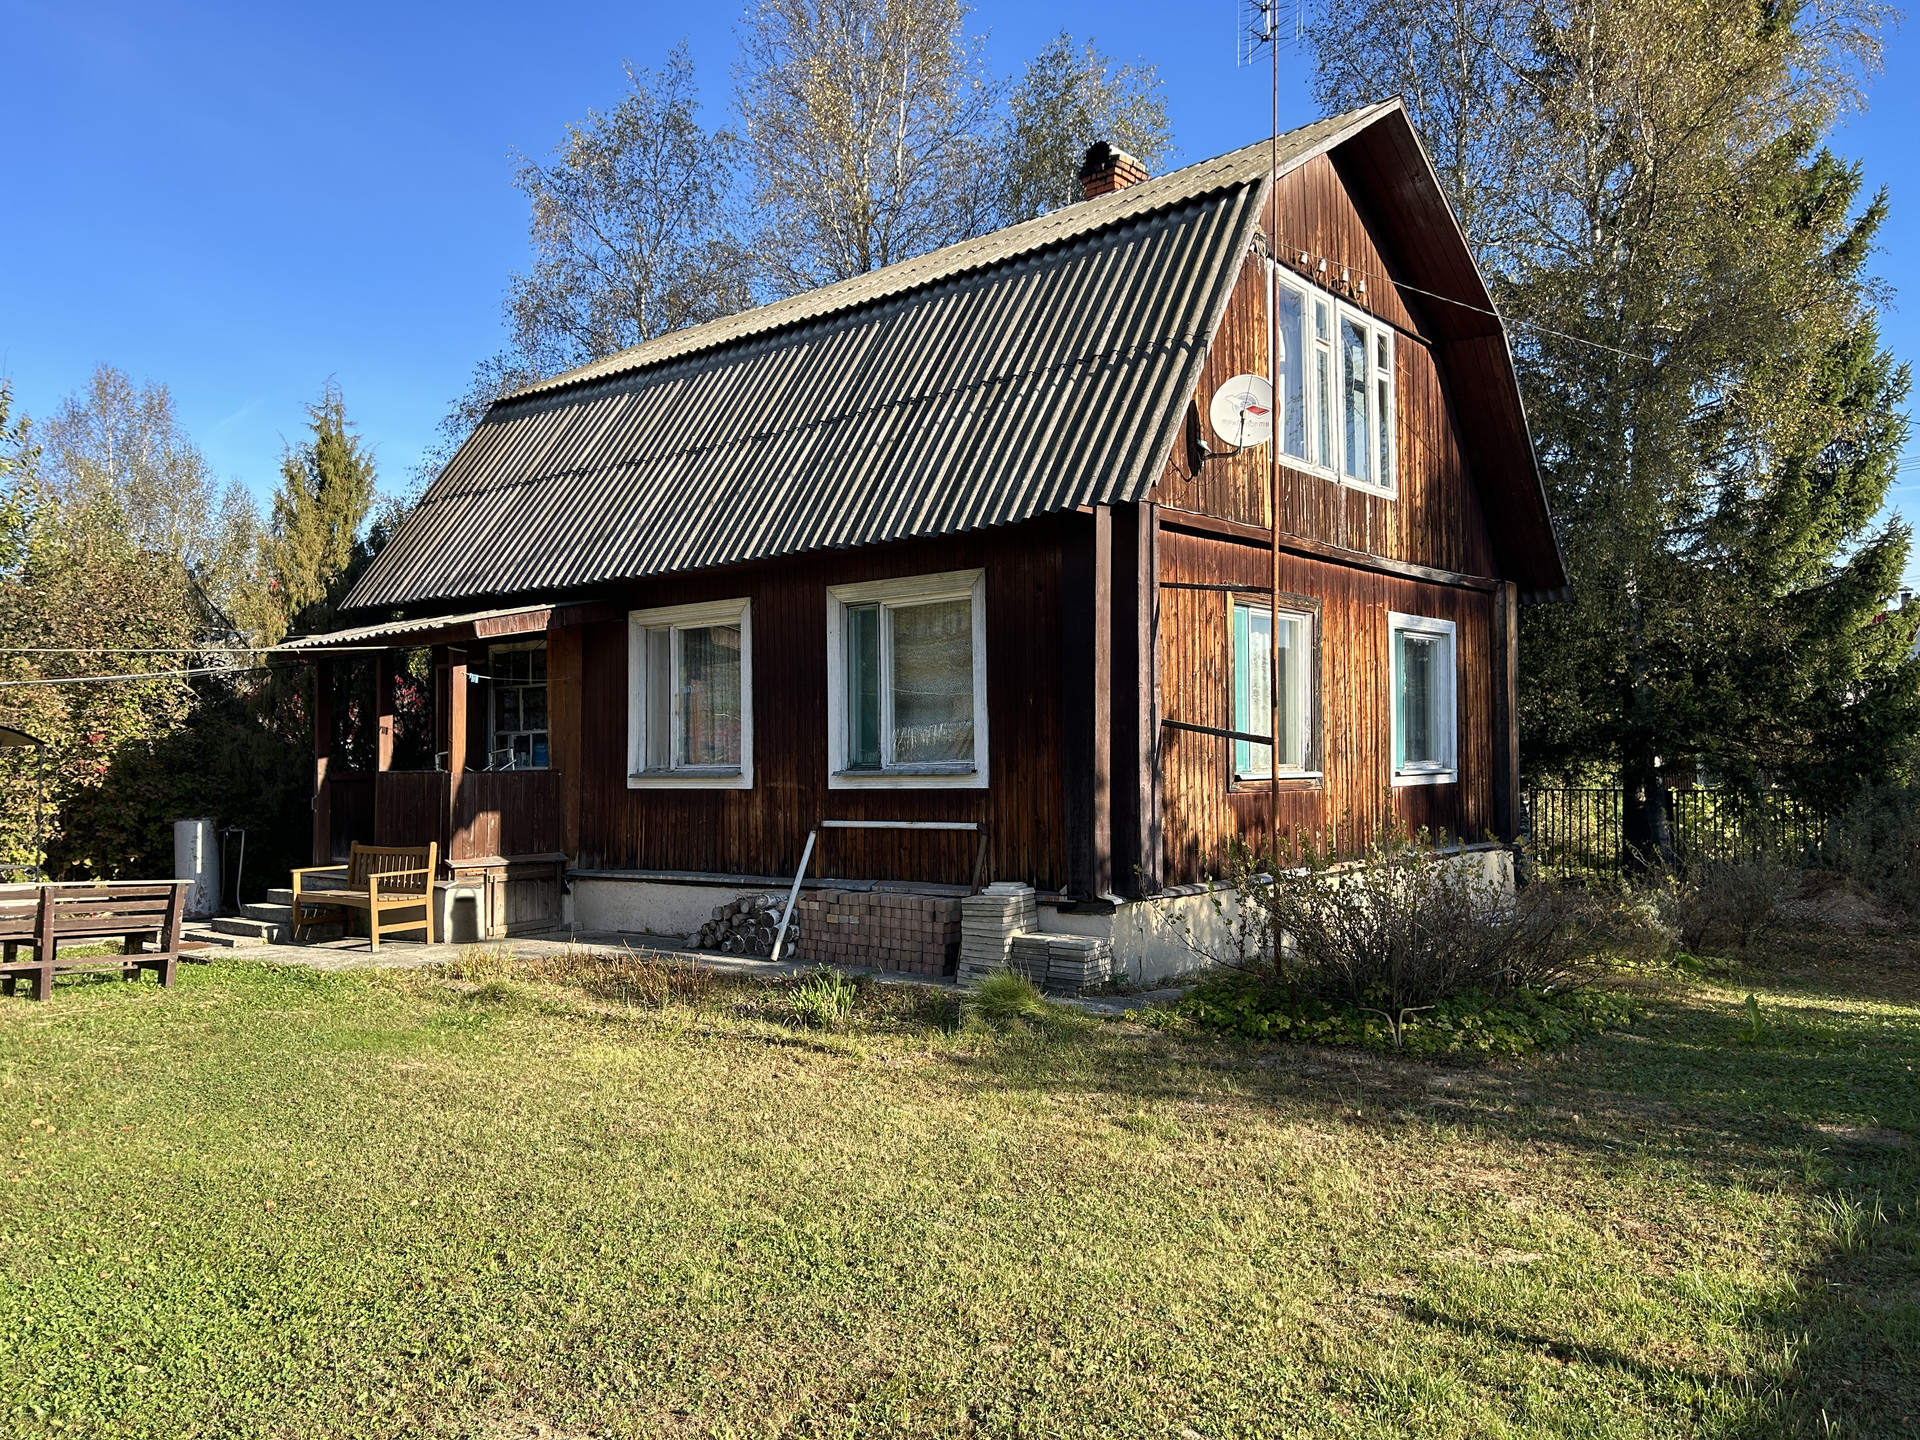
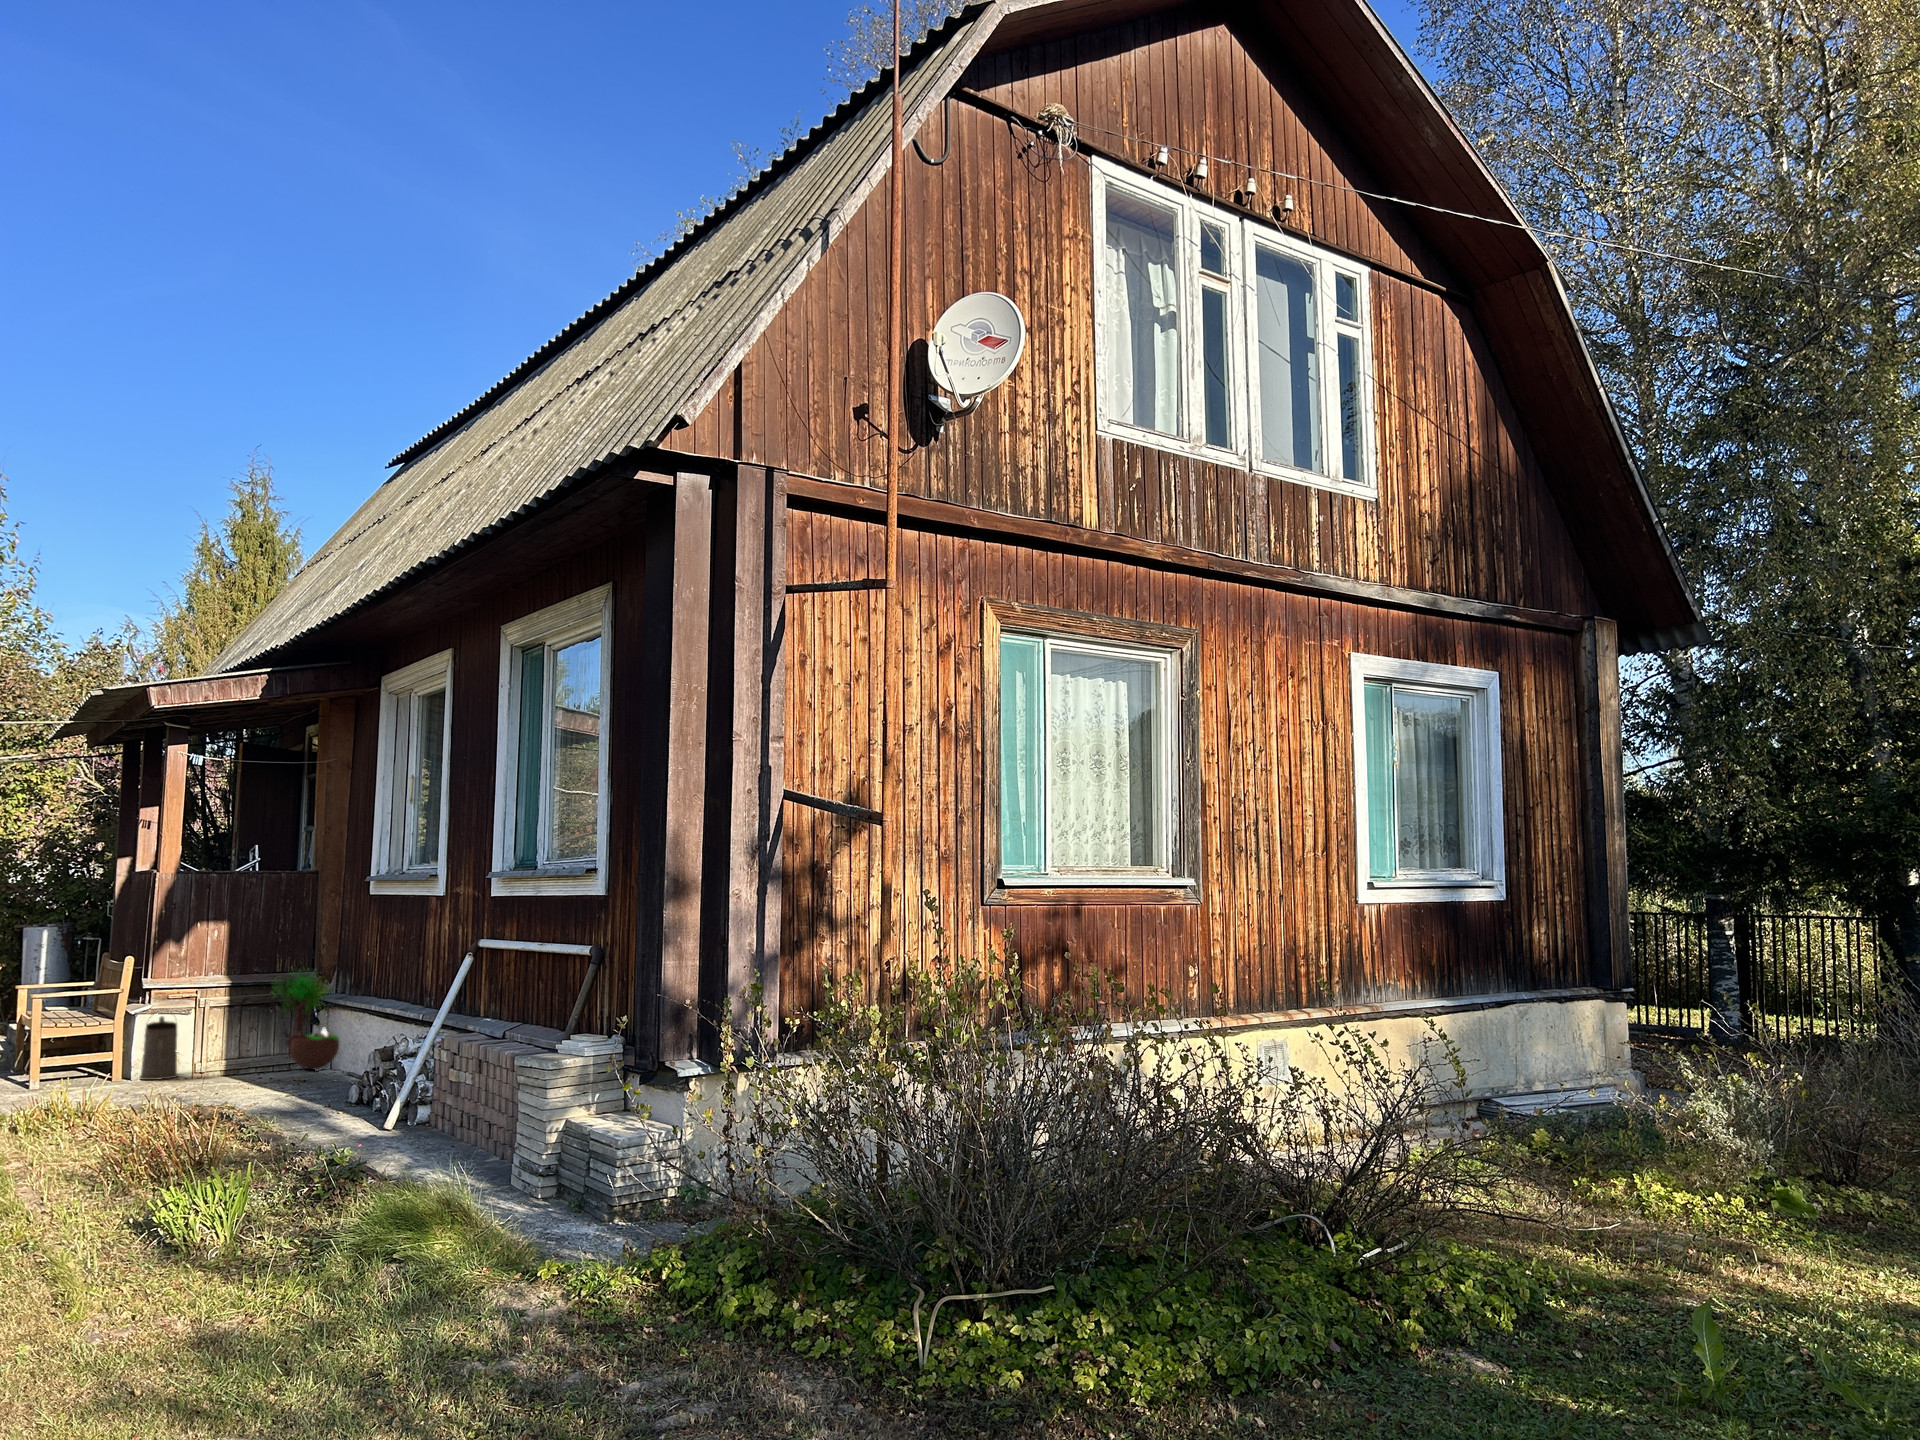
potted tree: none [536,845,596,932] -> present [272,968,339,1069]

